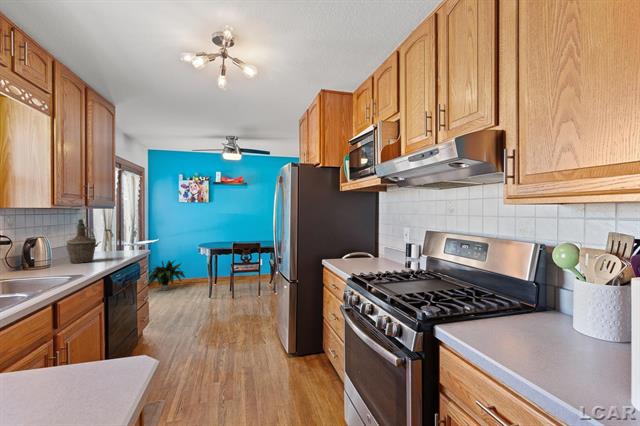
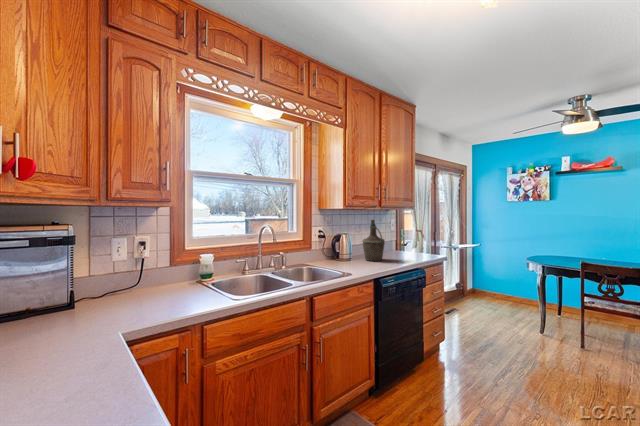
potted plant: present [148,261,185,291] -> none [465,268,515,305]

